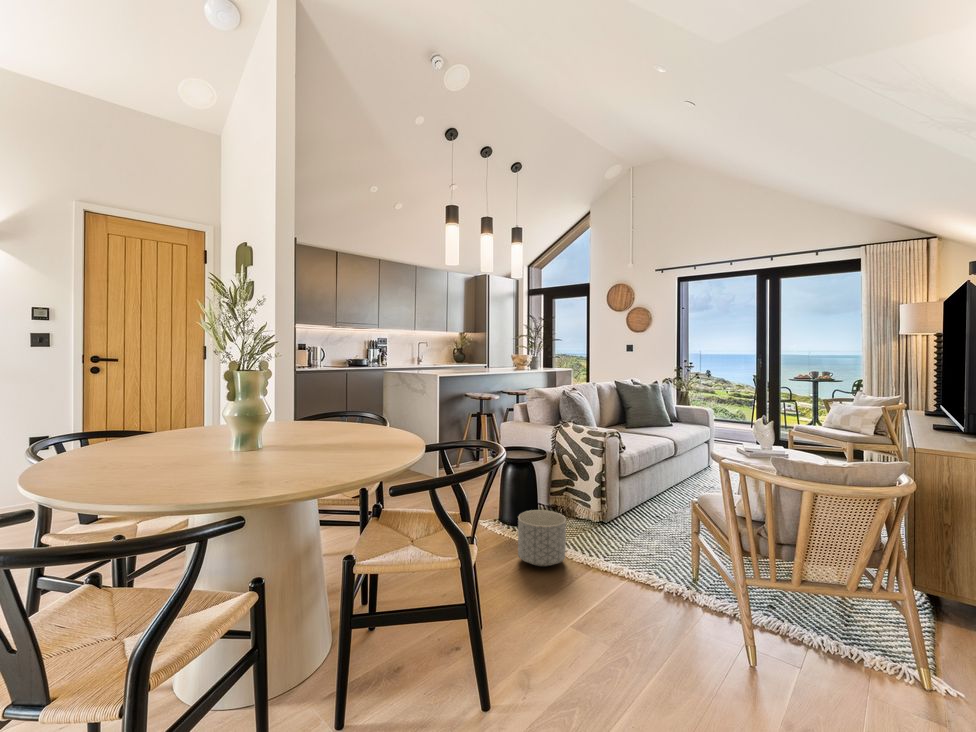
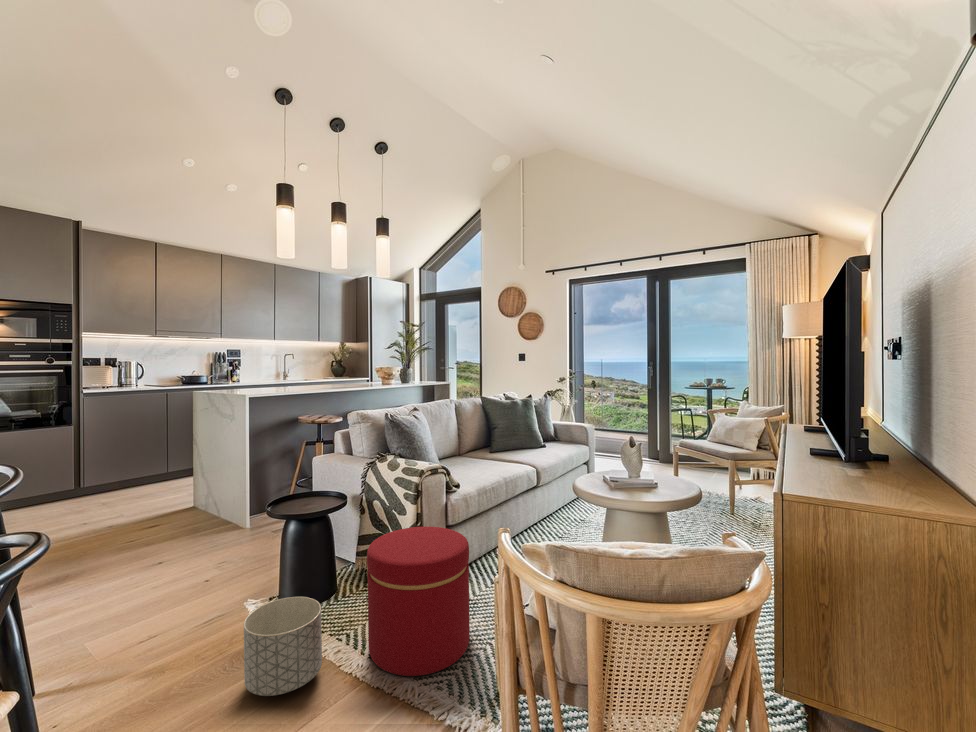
ottoman: none [587,471,661,565] -> present [367,527,470,676]

